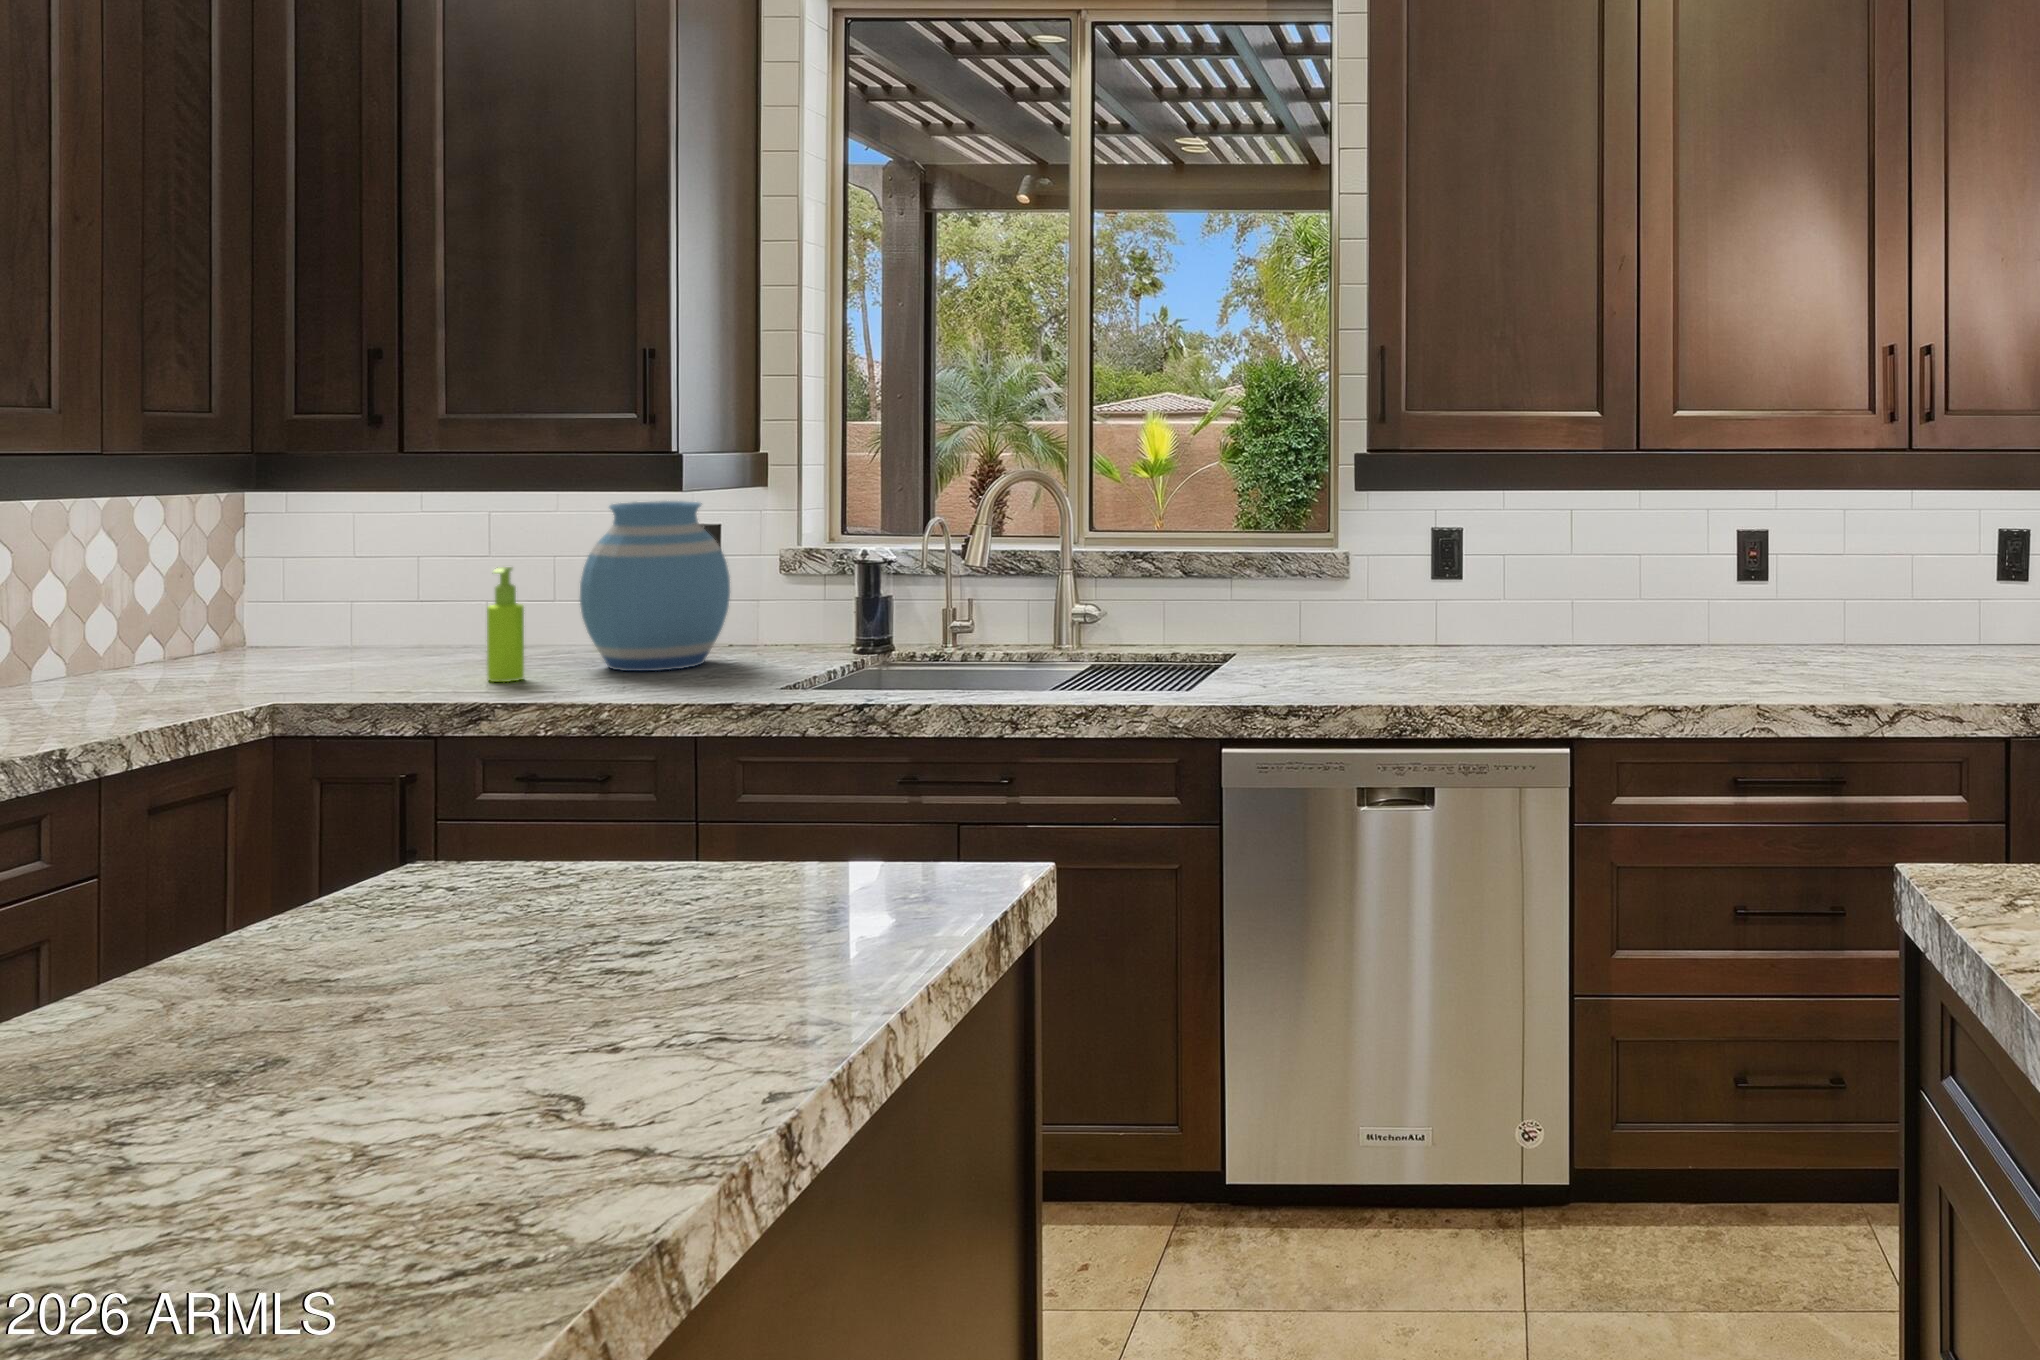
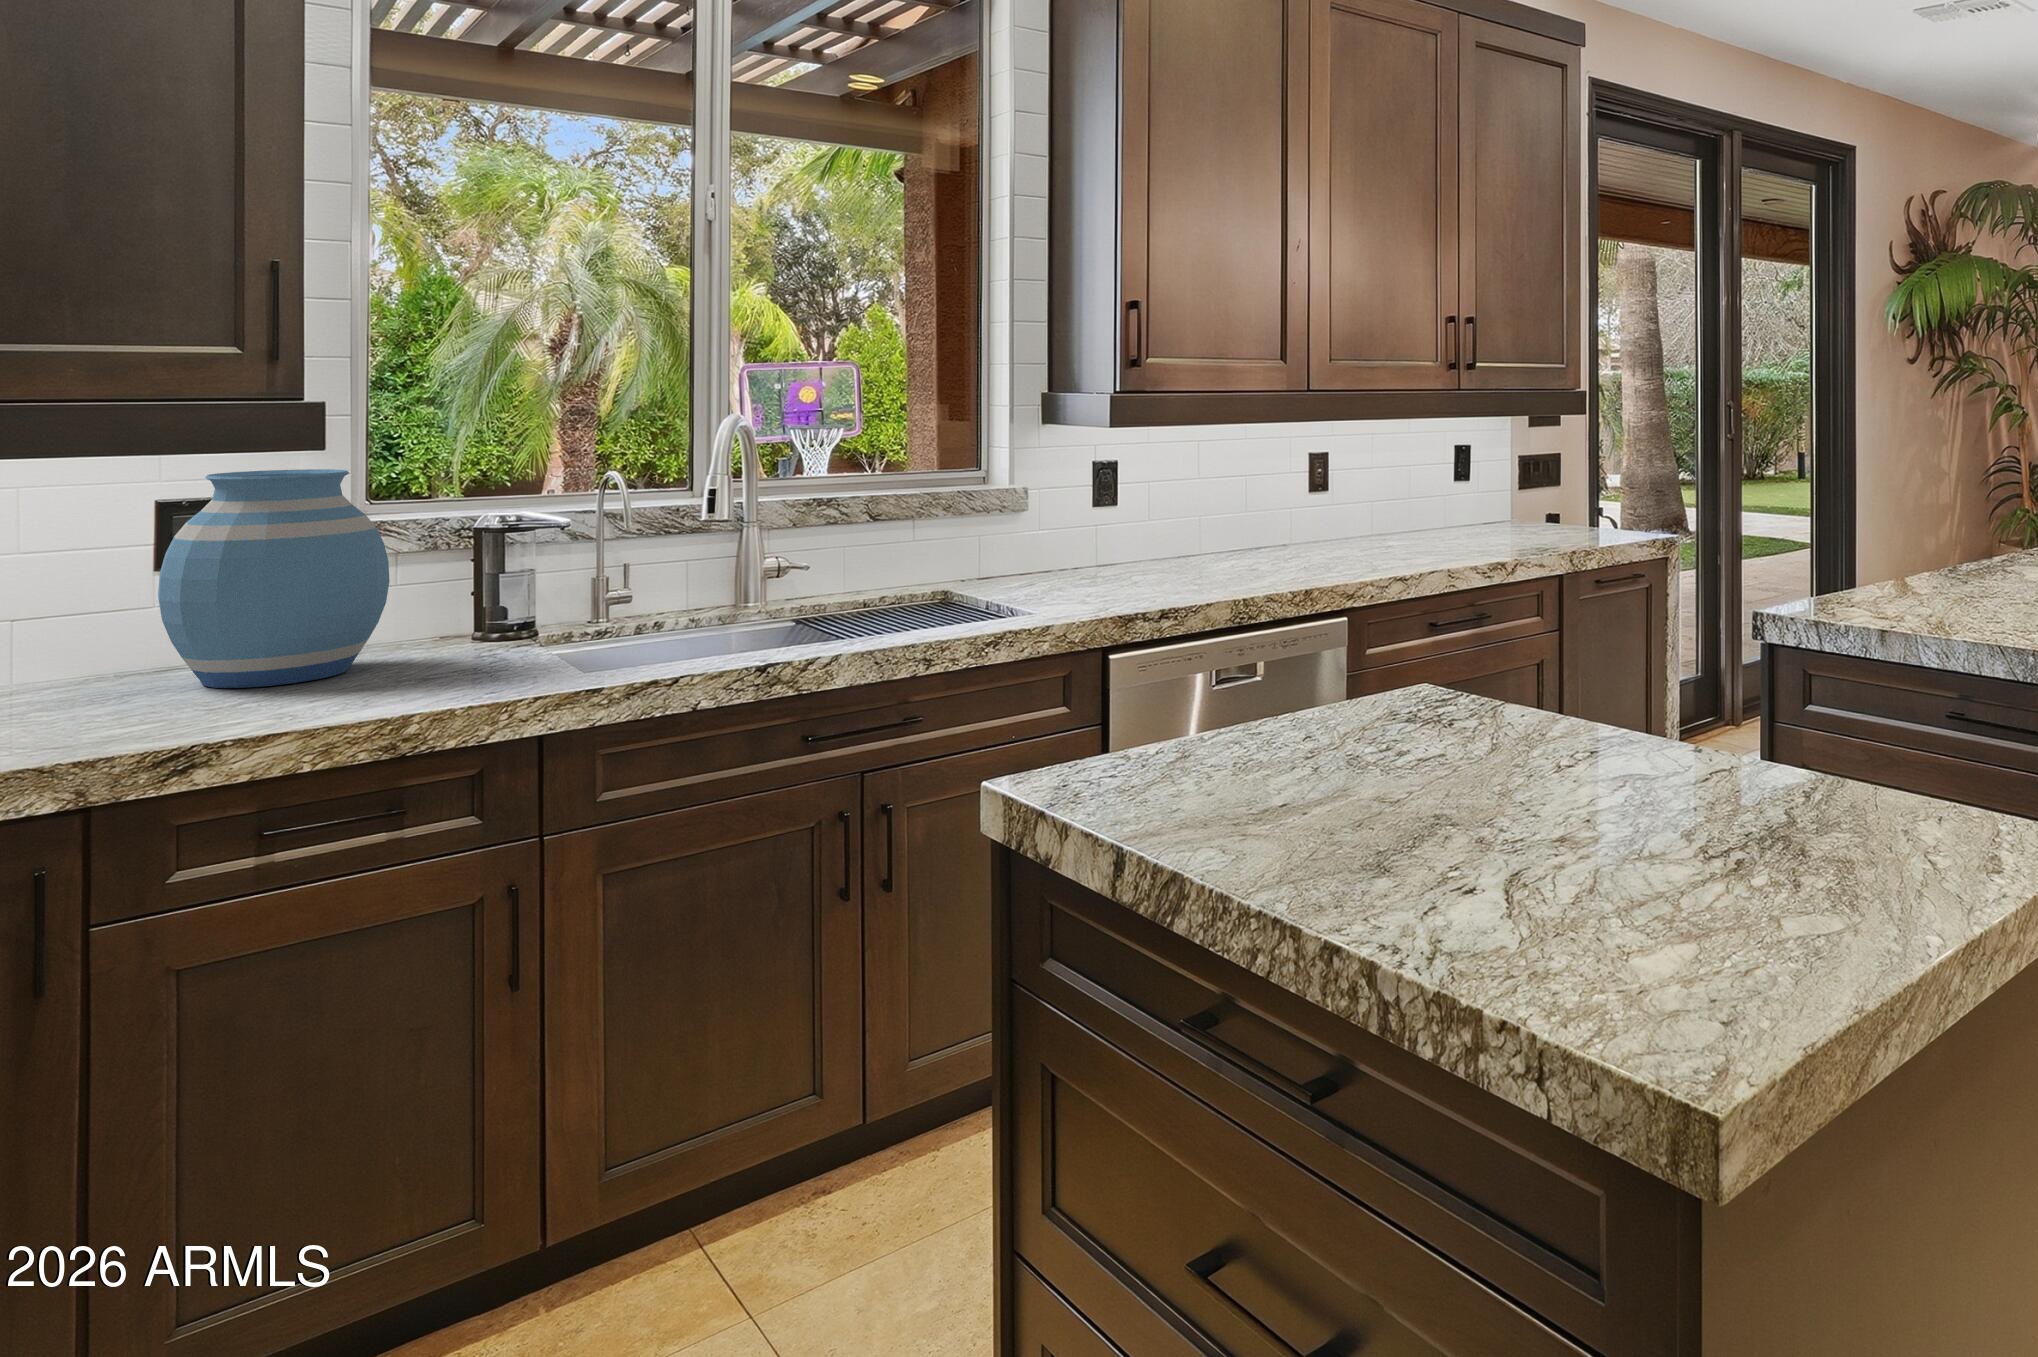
soap dispenser: present [487,567,524,682] -> none [80,563,144,723]

